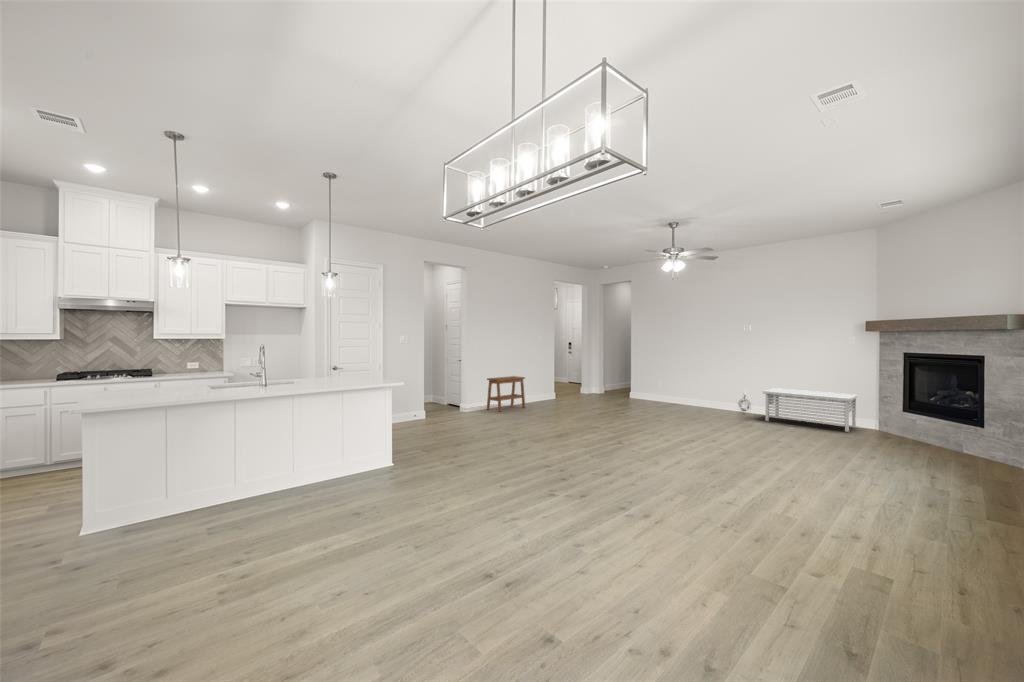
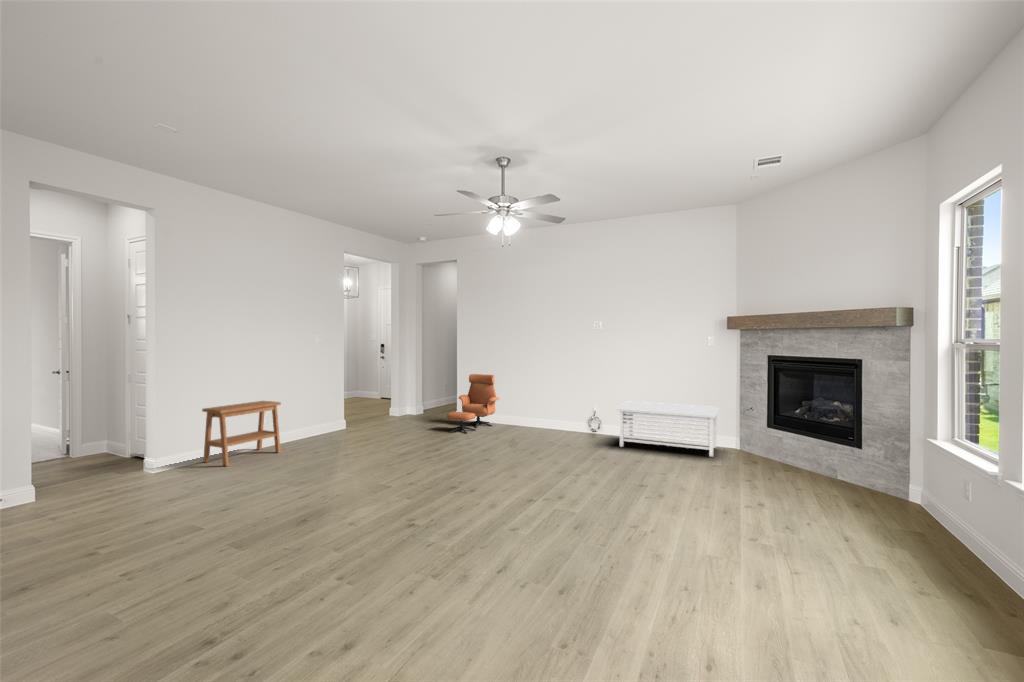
lounge chair: none [627,365,666,406] -> present [447,374,499,433]

